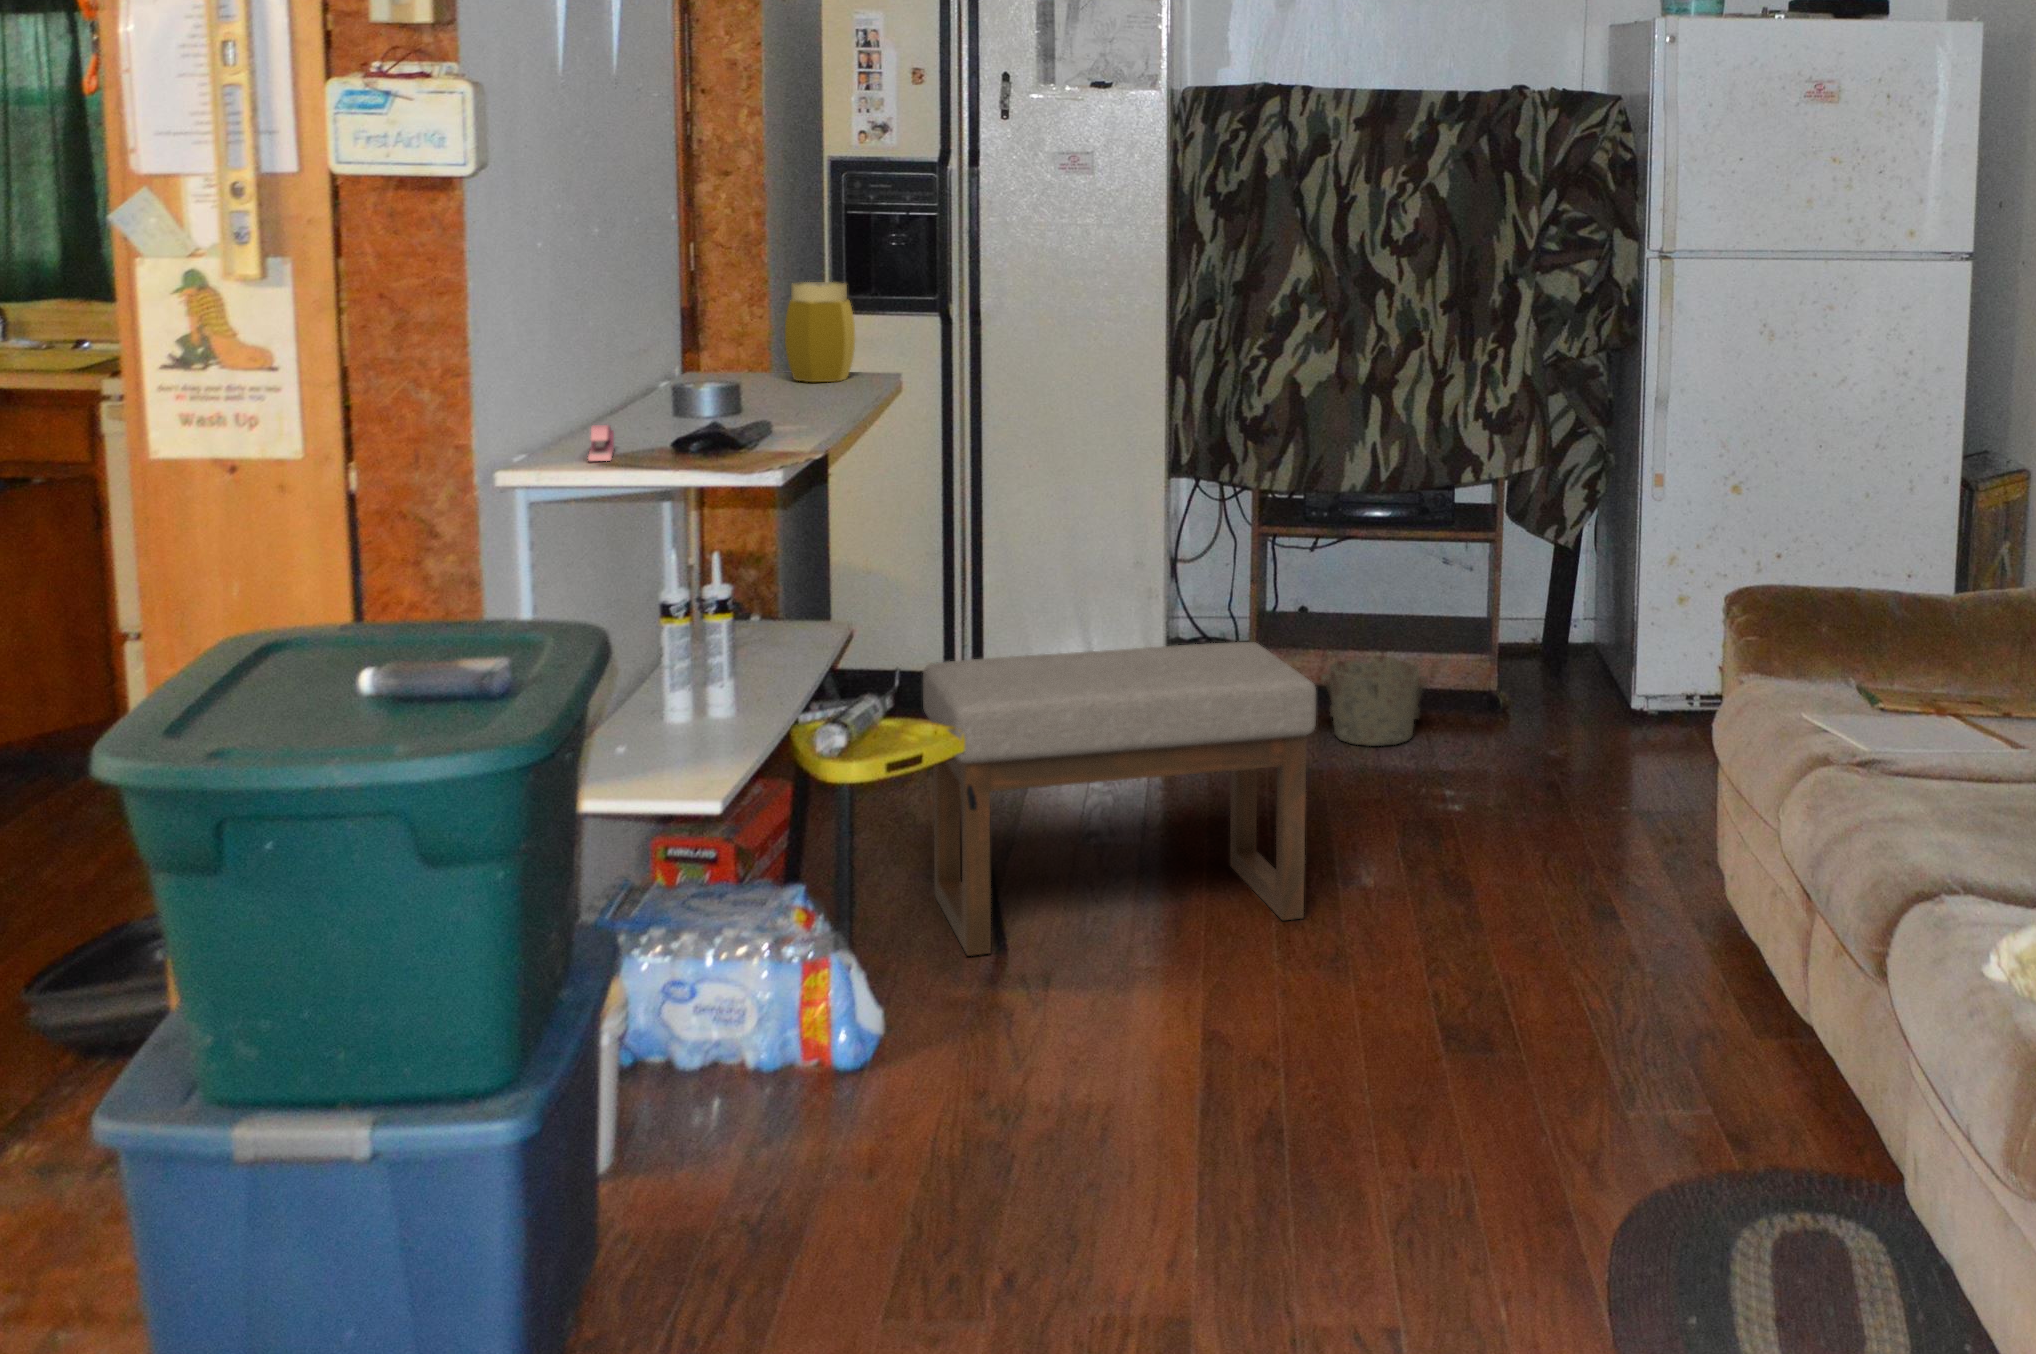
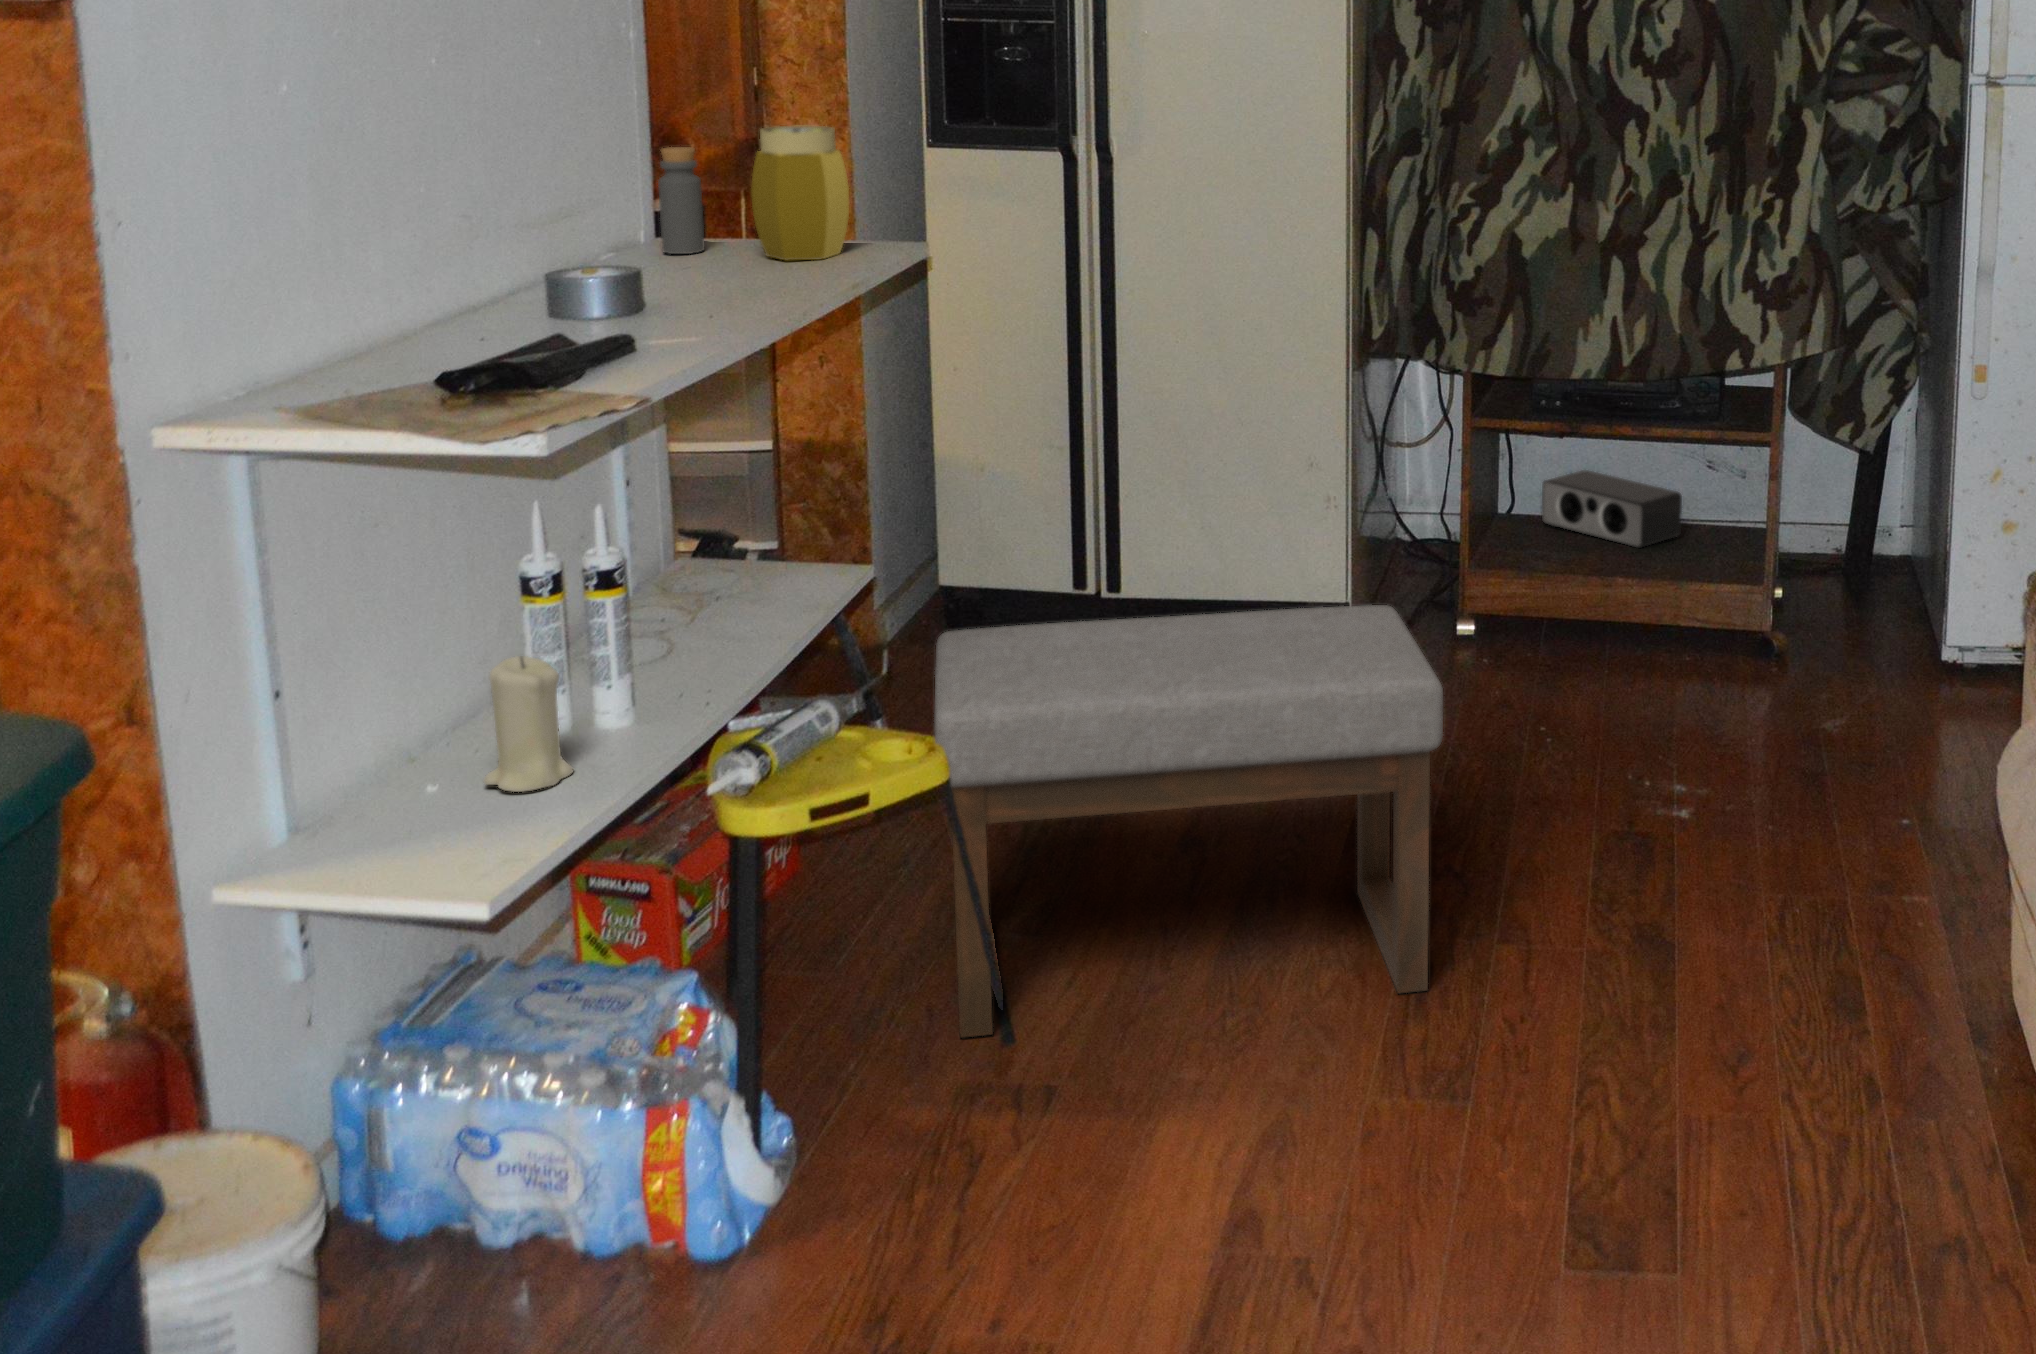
bottle: none [704,300,736,380] -> present [658,147,705,254]
stapler: present [588,425,614,461] -> none [306,350,377,407]
speaker: none [1304,578,1419,636] -> present [1542,470,1682,548]
candle: none [666,651,728,749] -> present [484,656,573,792]
bucket: present [1321,656,1428,746] -> none [1535,585,1669,703]

